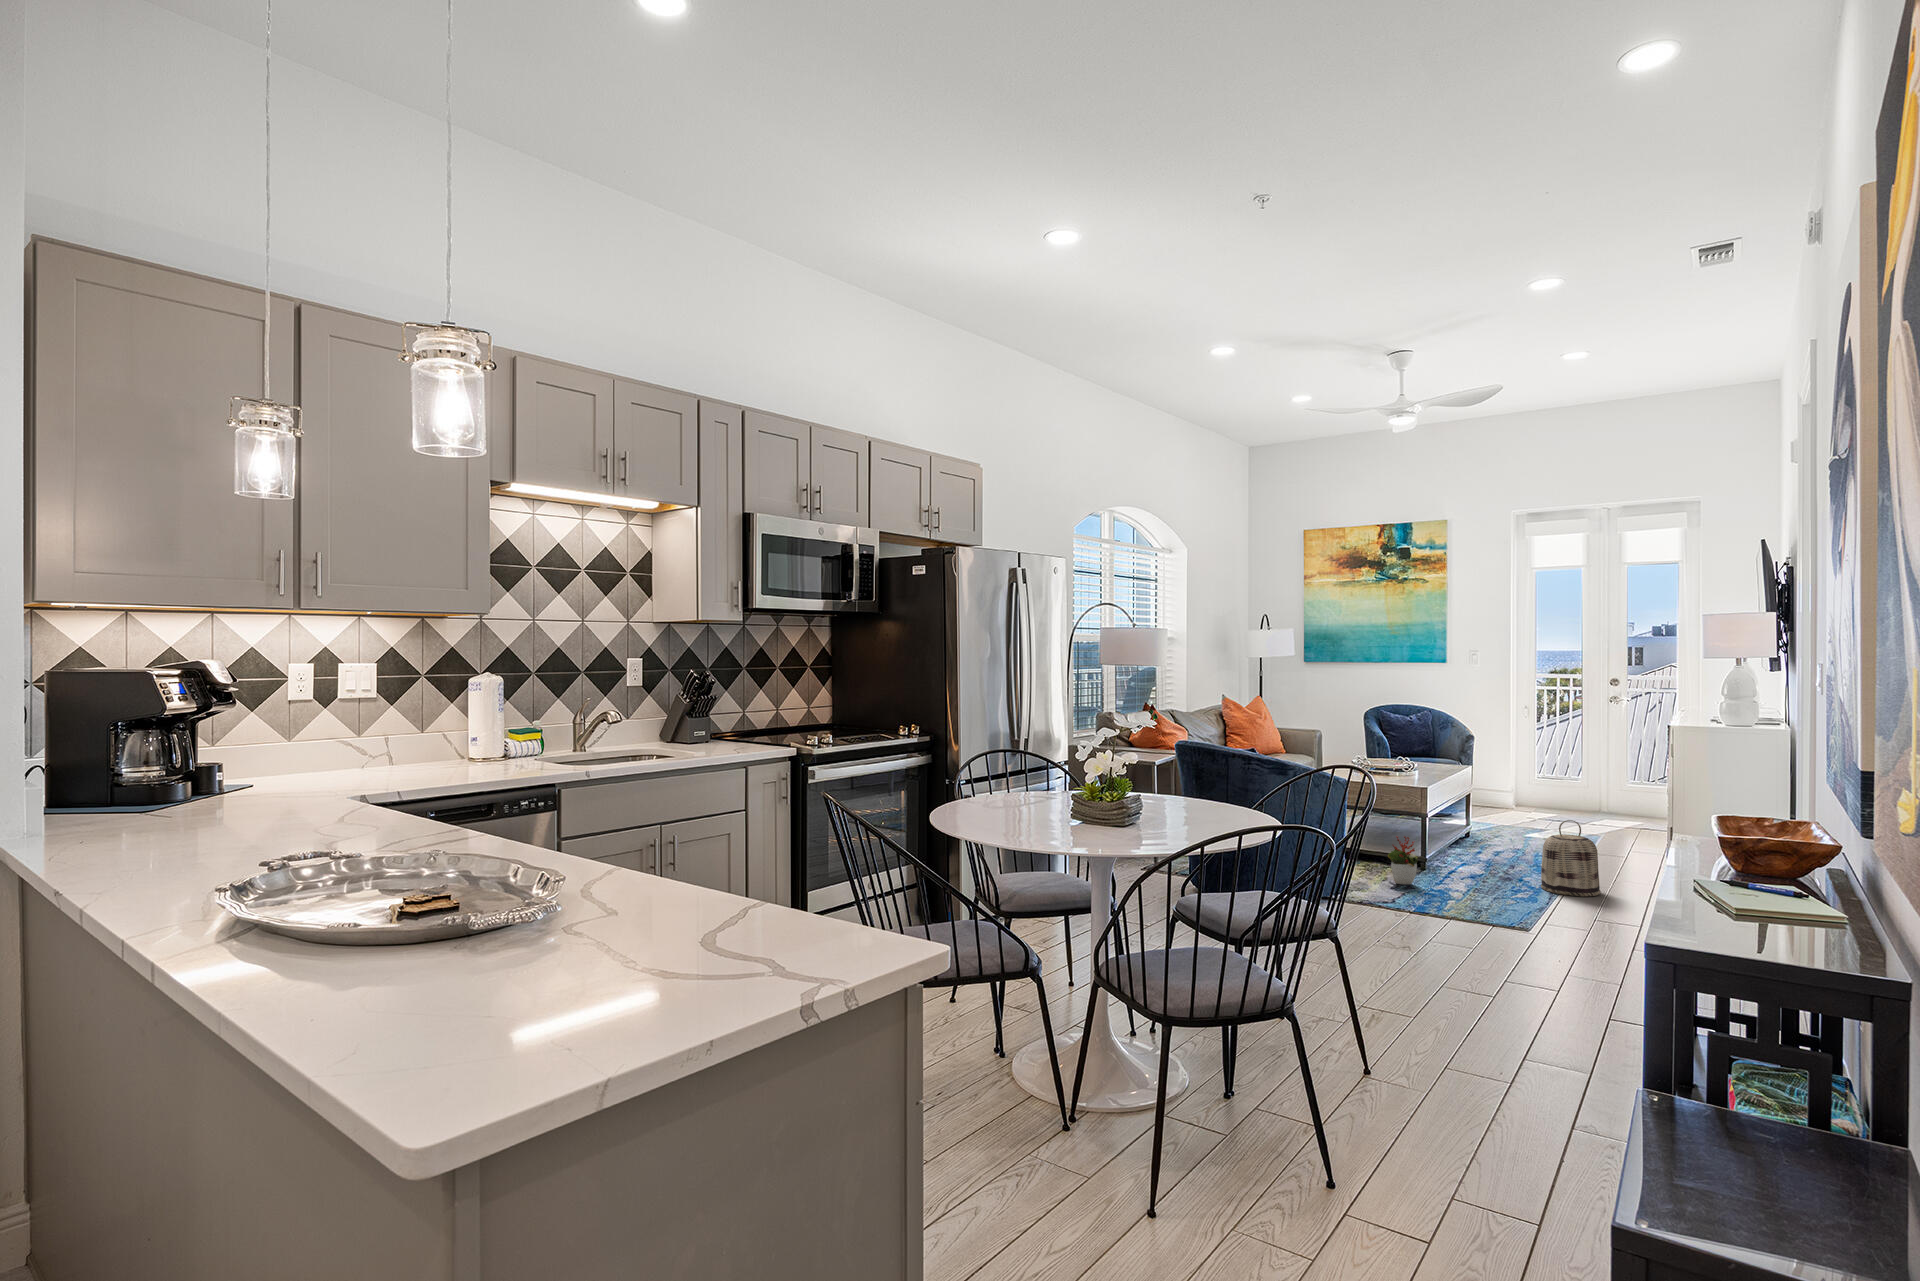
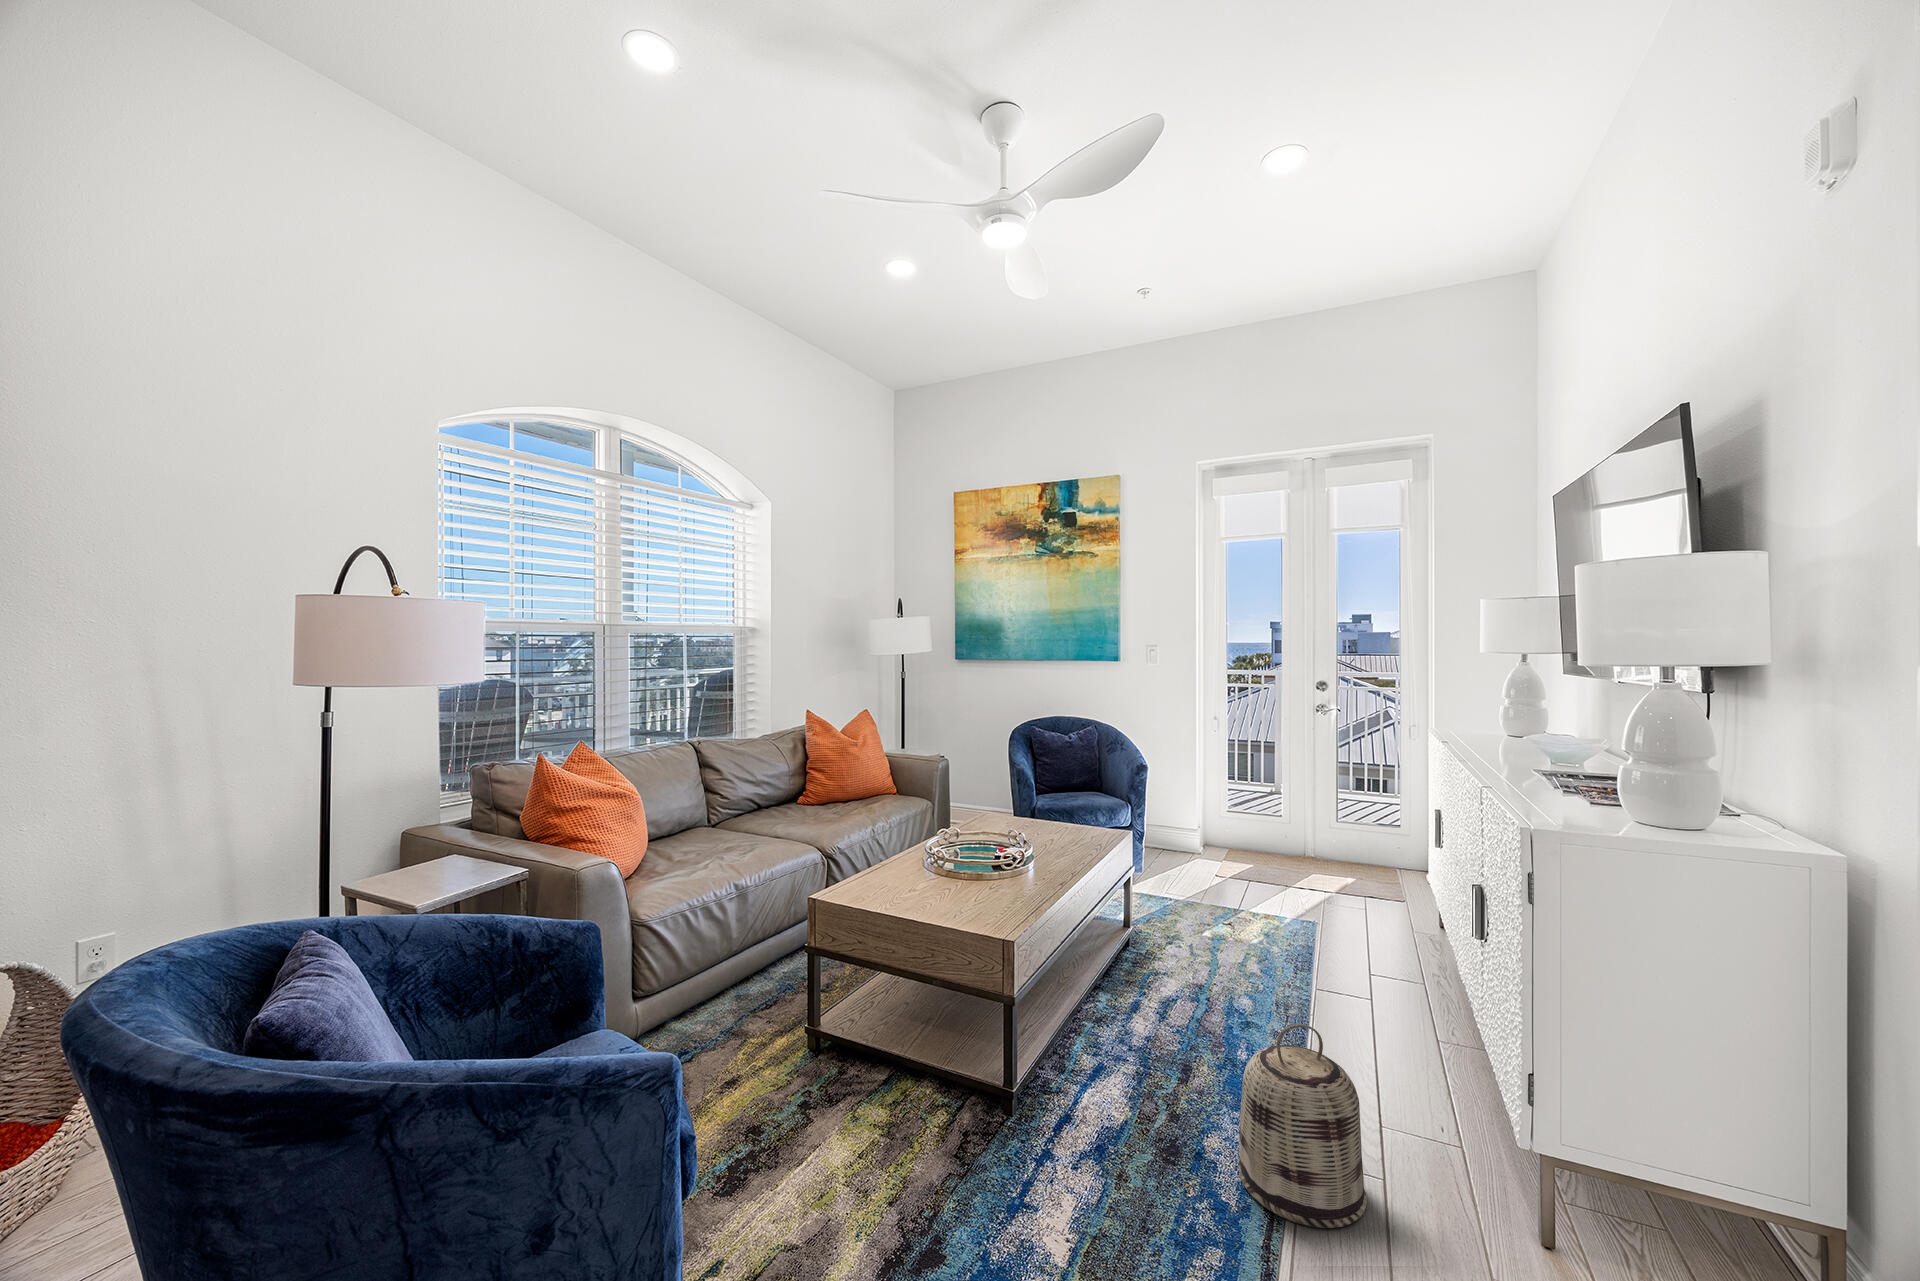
decorative plant: present [1388,836,1418,884] -> none [903,1073,972,1195]

